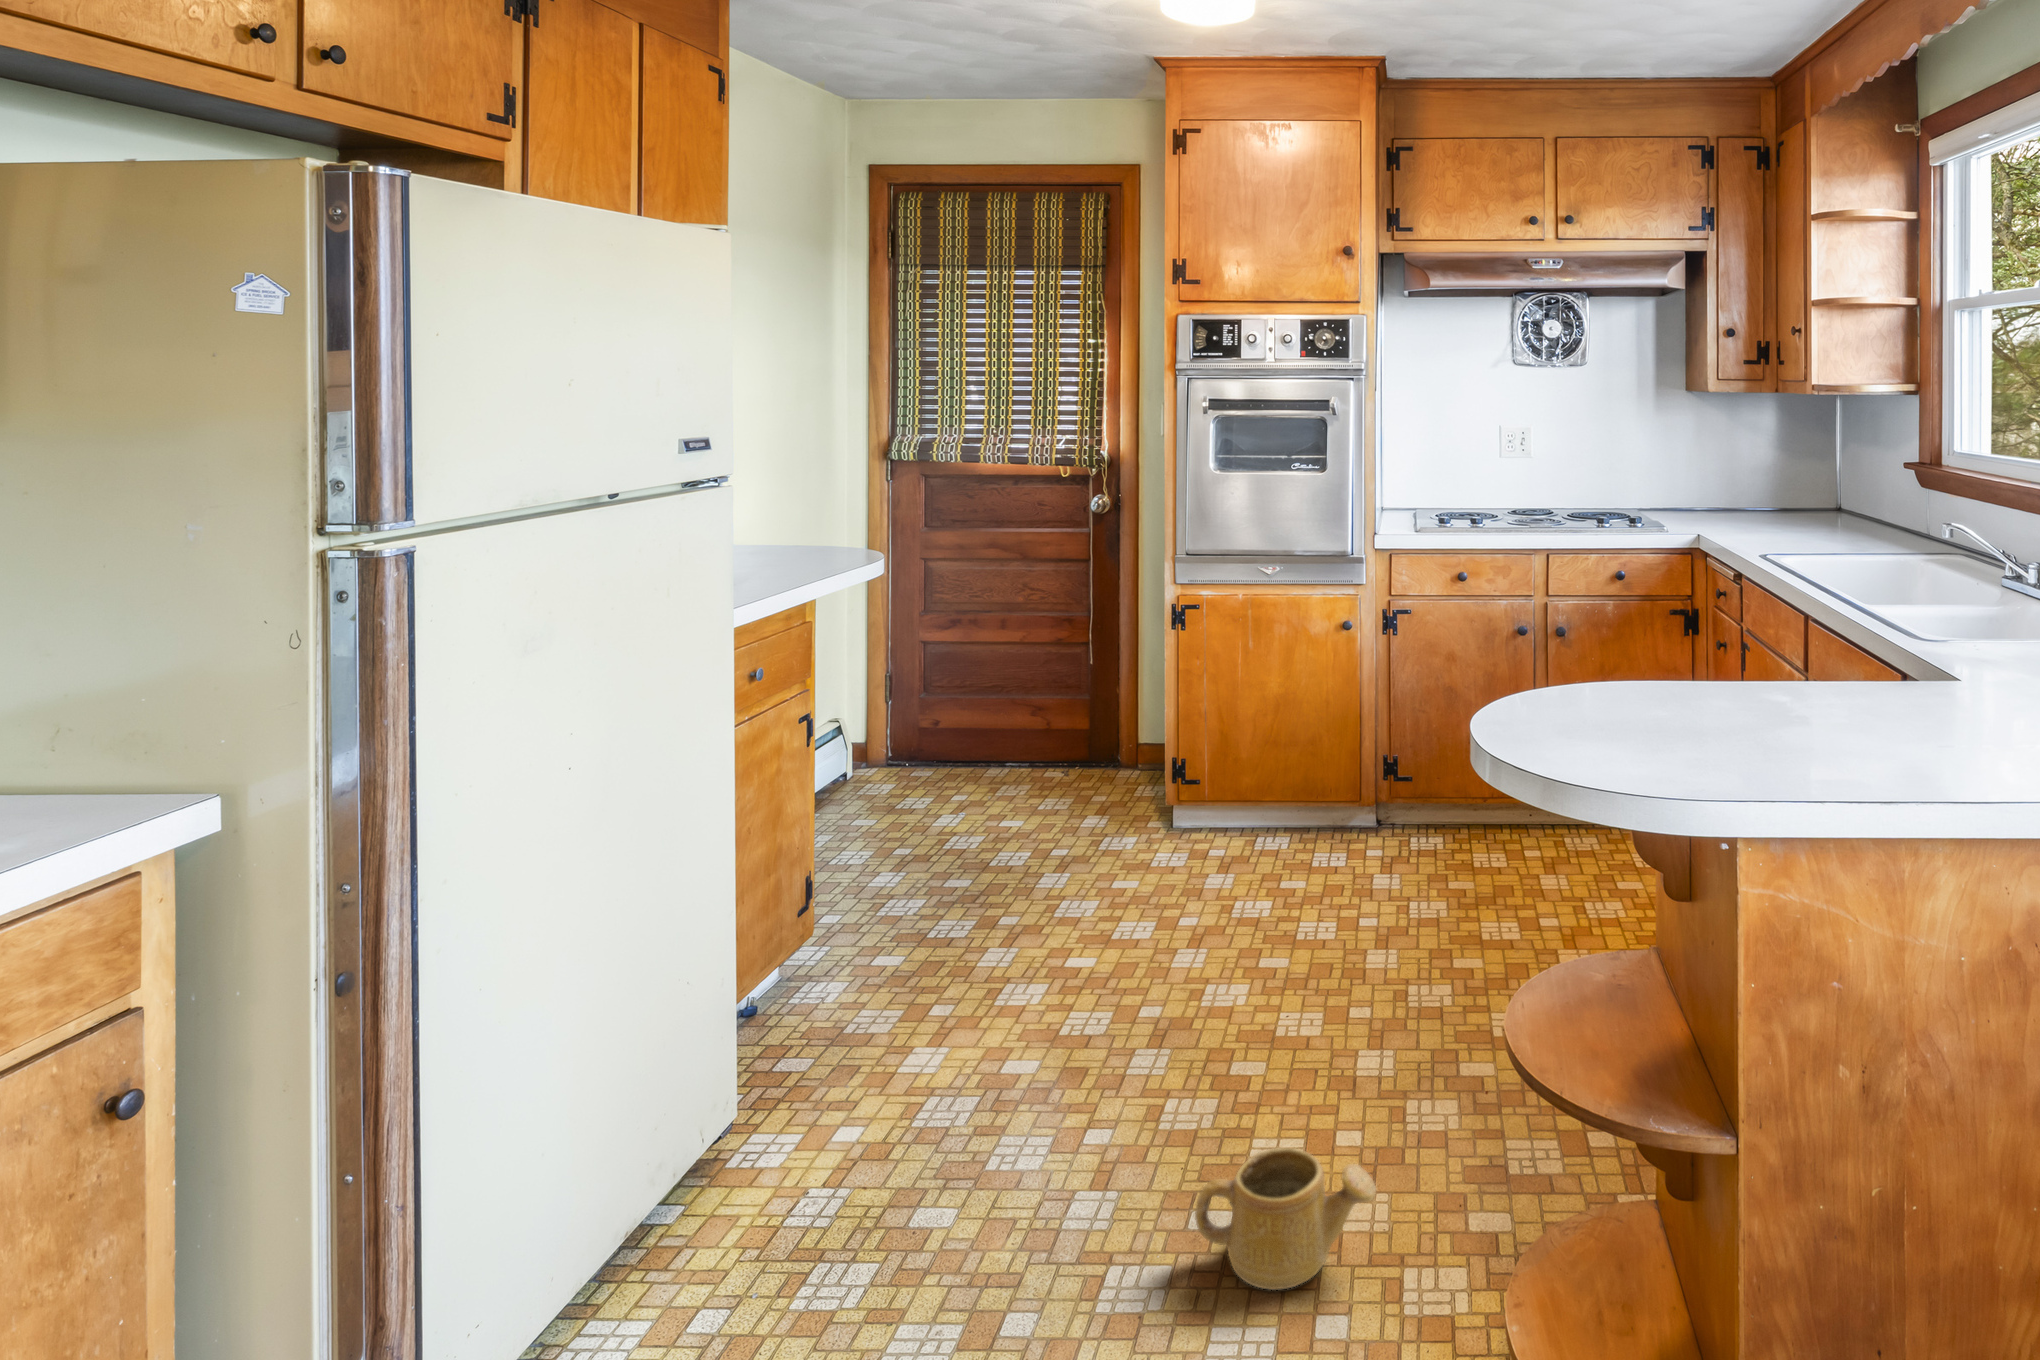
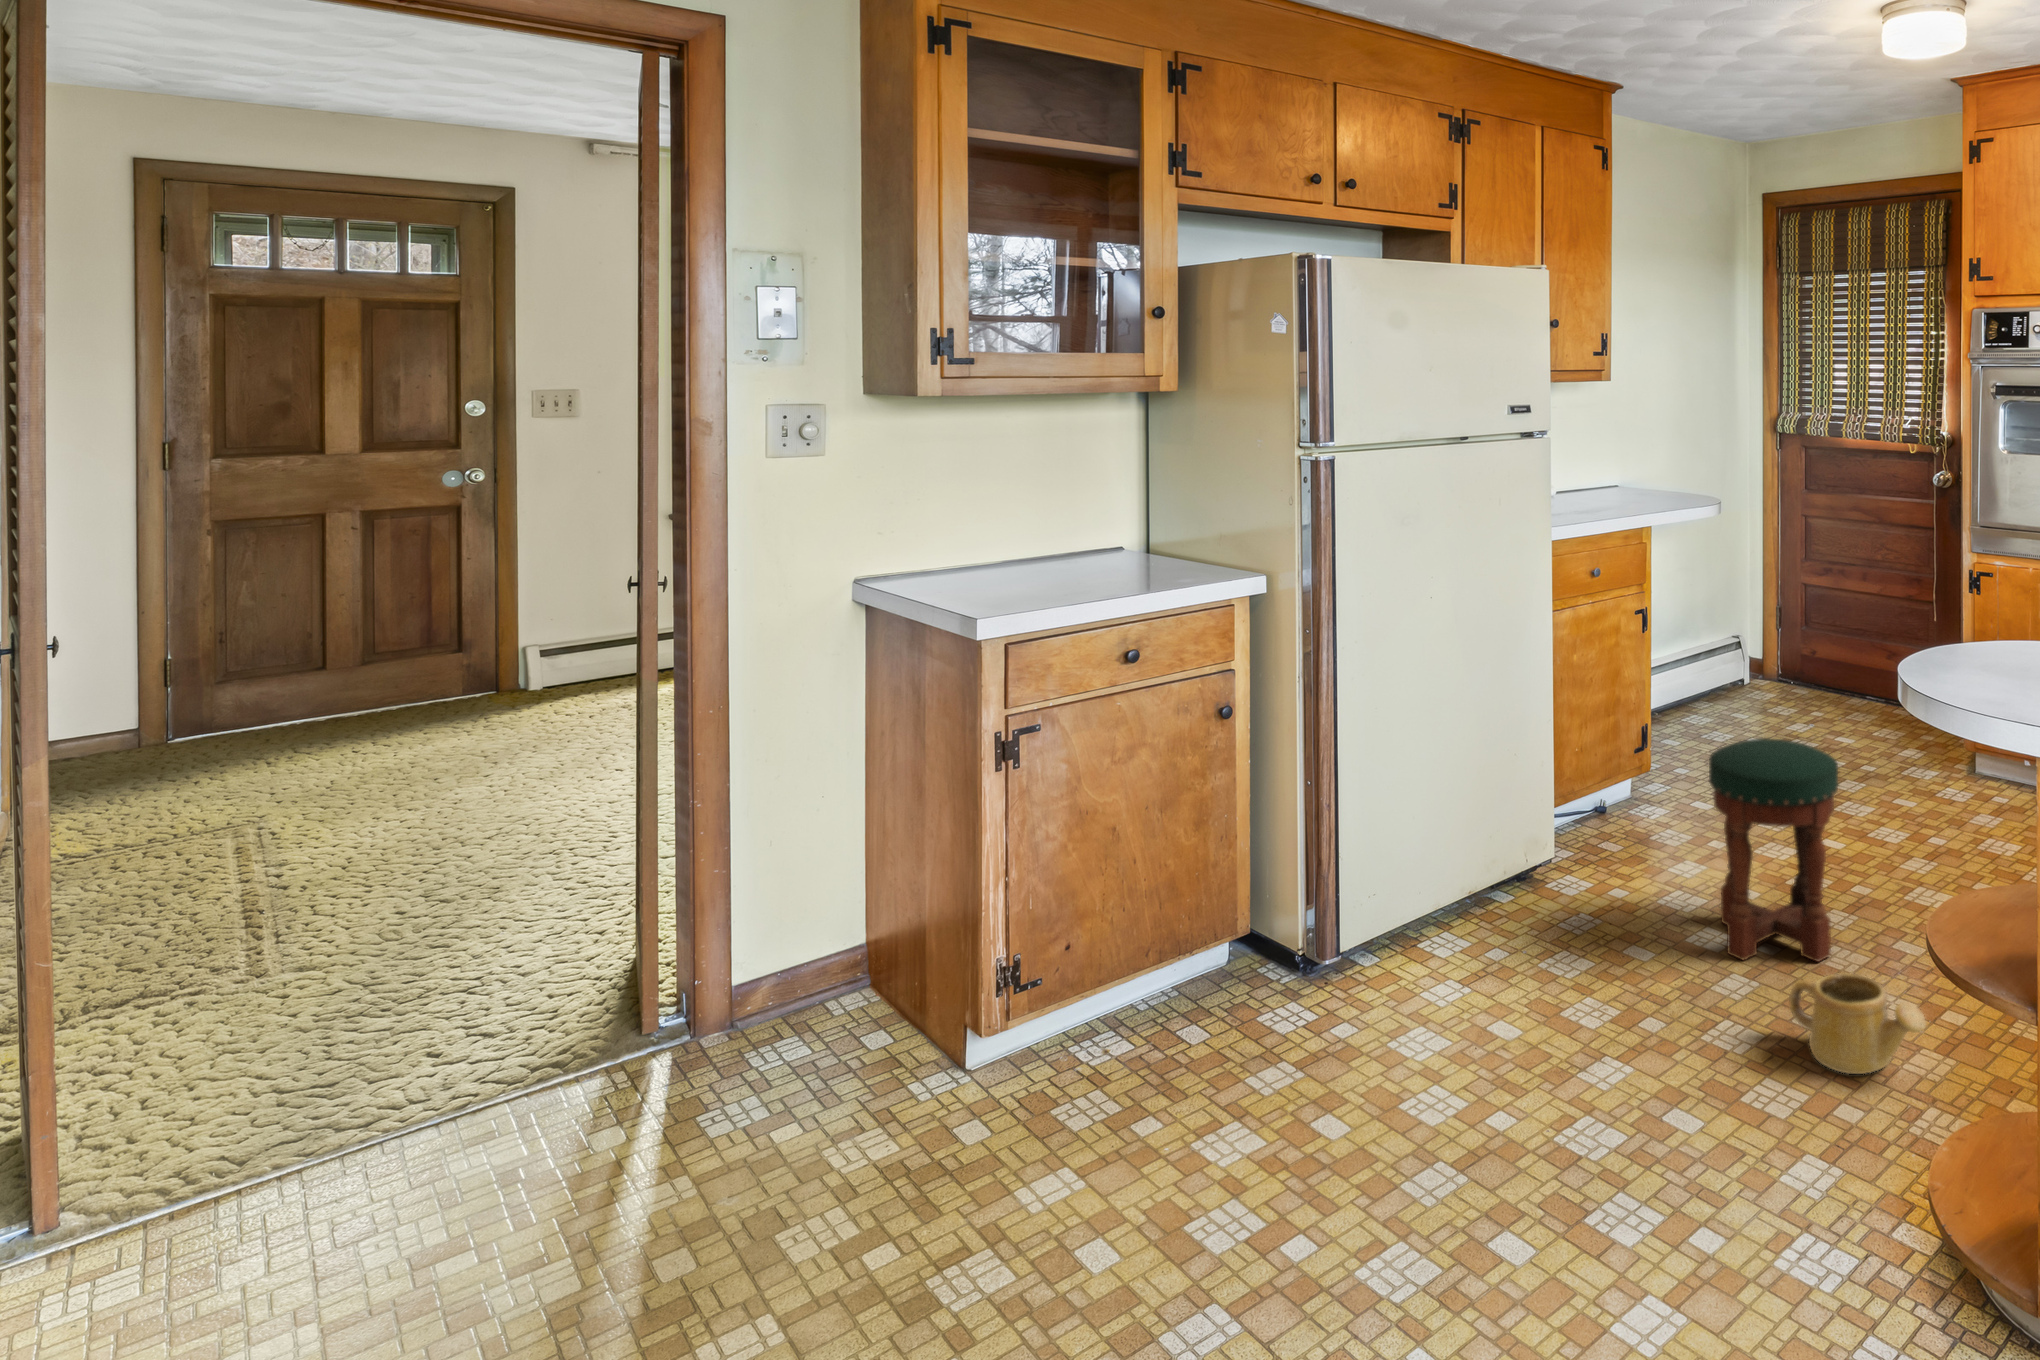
stool: none [1007,861,1174,1171] -> present [1709,738,1838,962]

